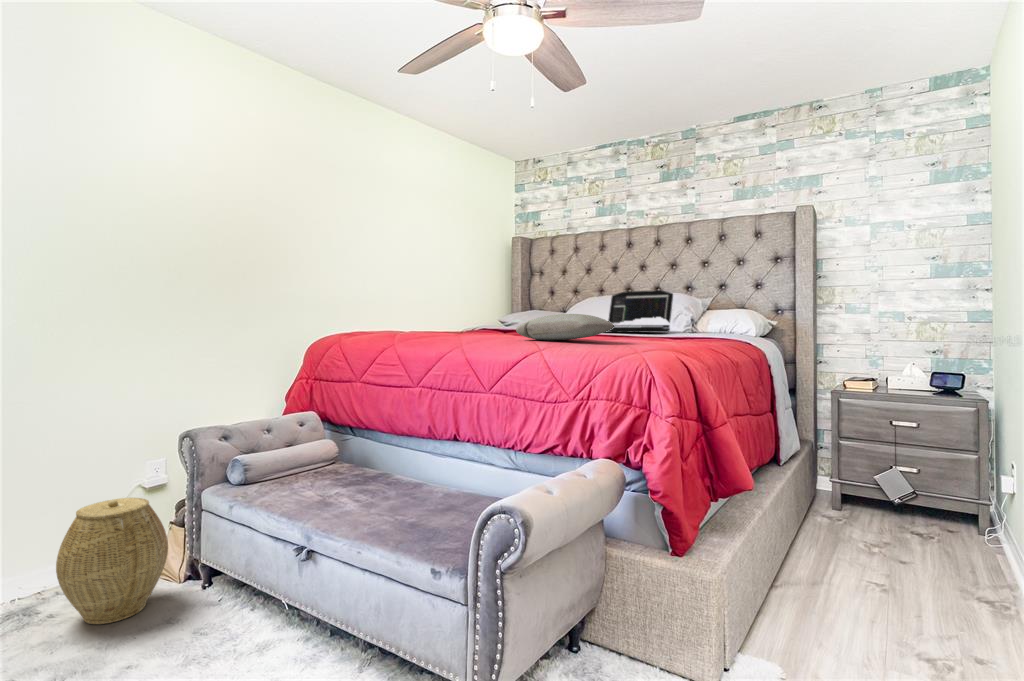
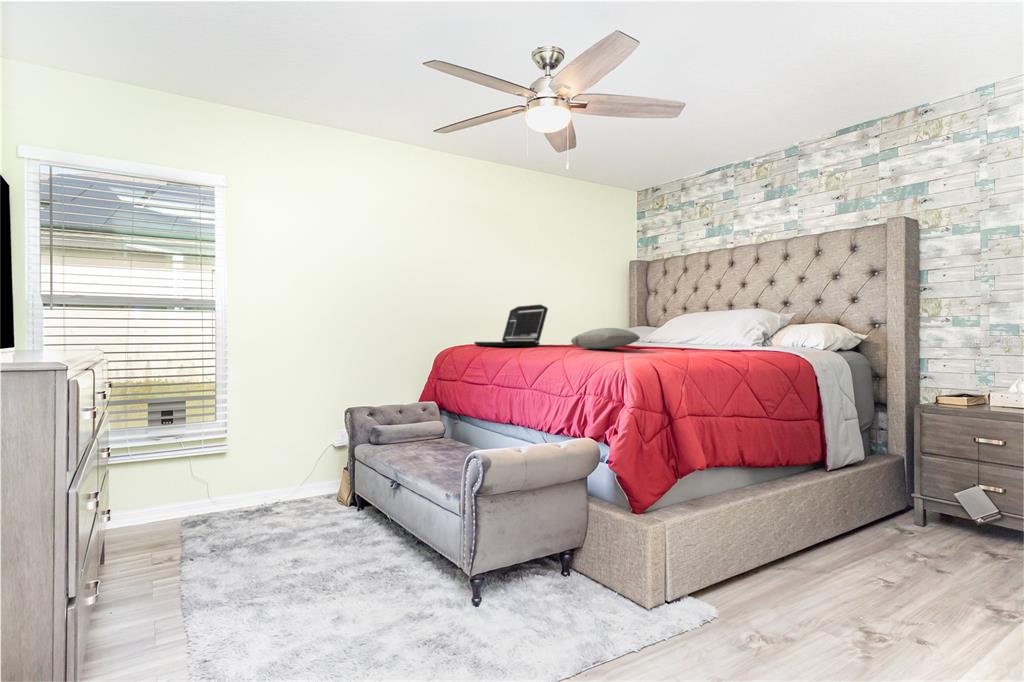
laptop: present [607,290,673,333] -> present [474,304,548,346]
woven basket: present [56,498,168,624] -> none [273,446,334,521]

